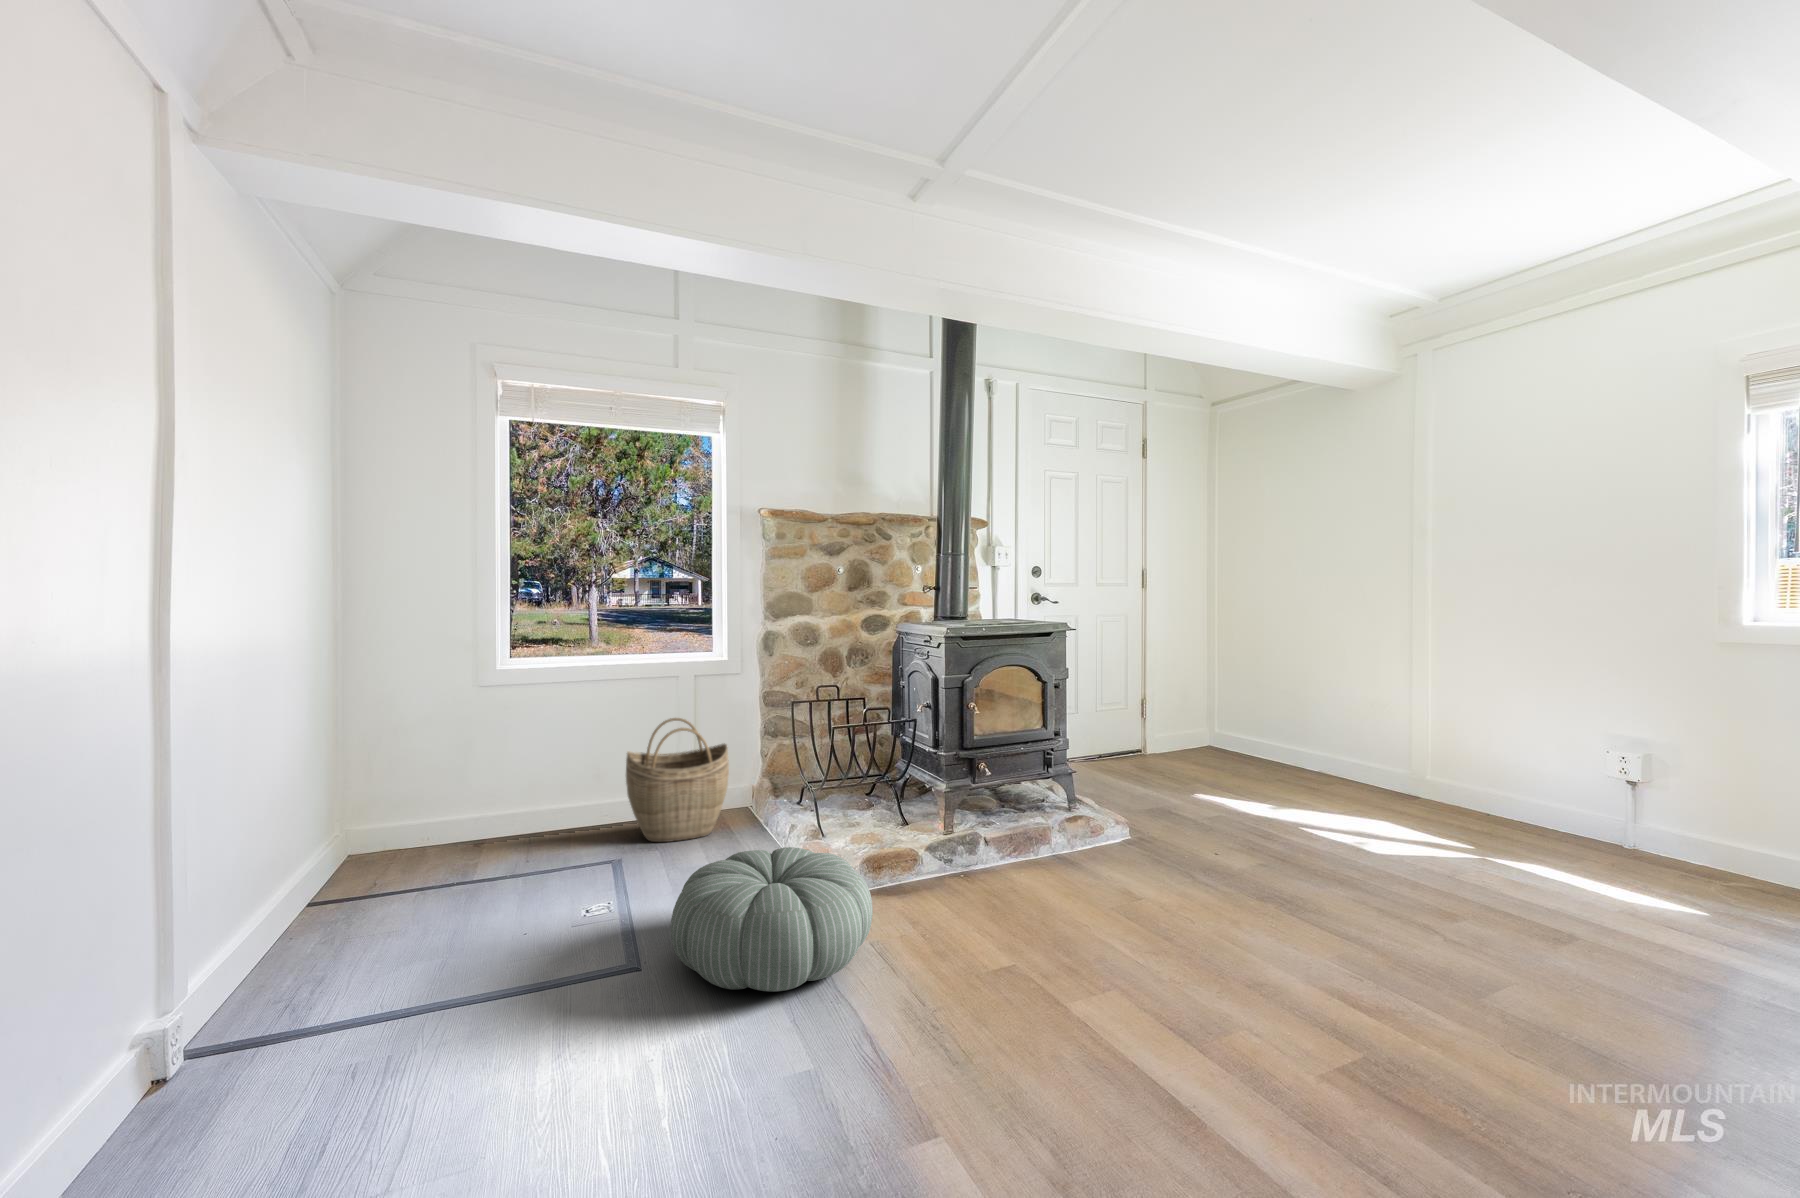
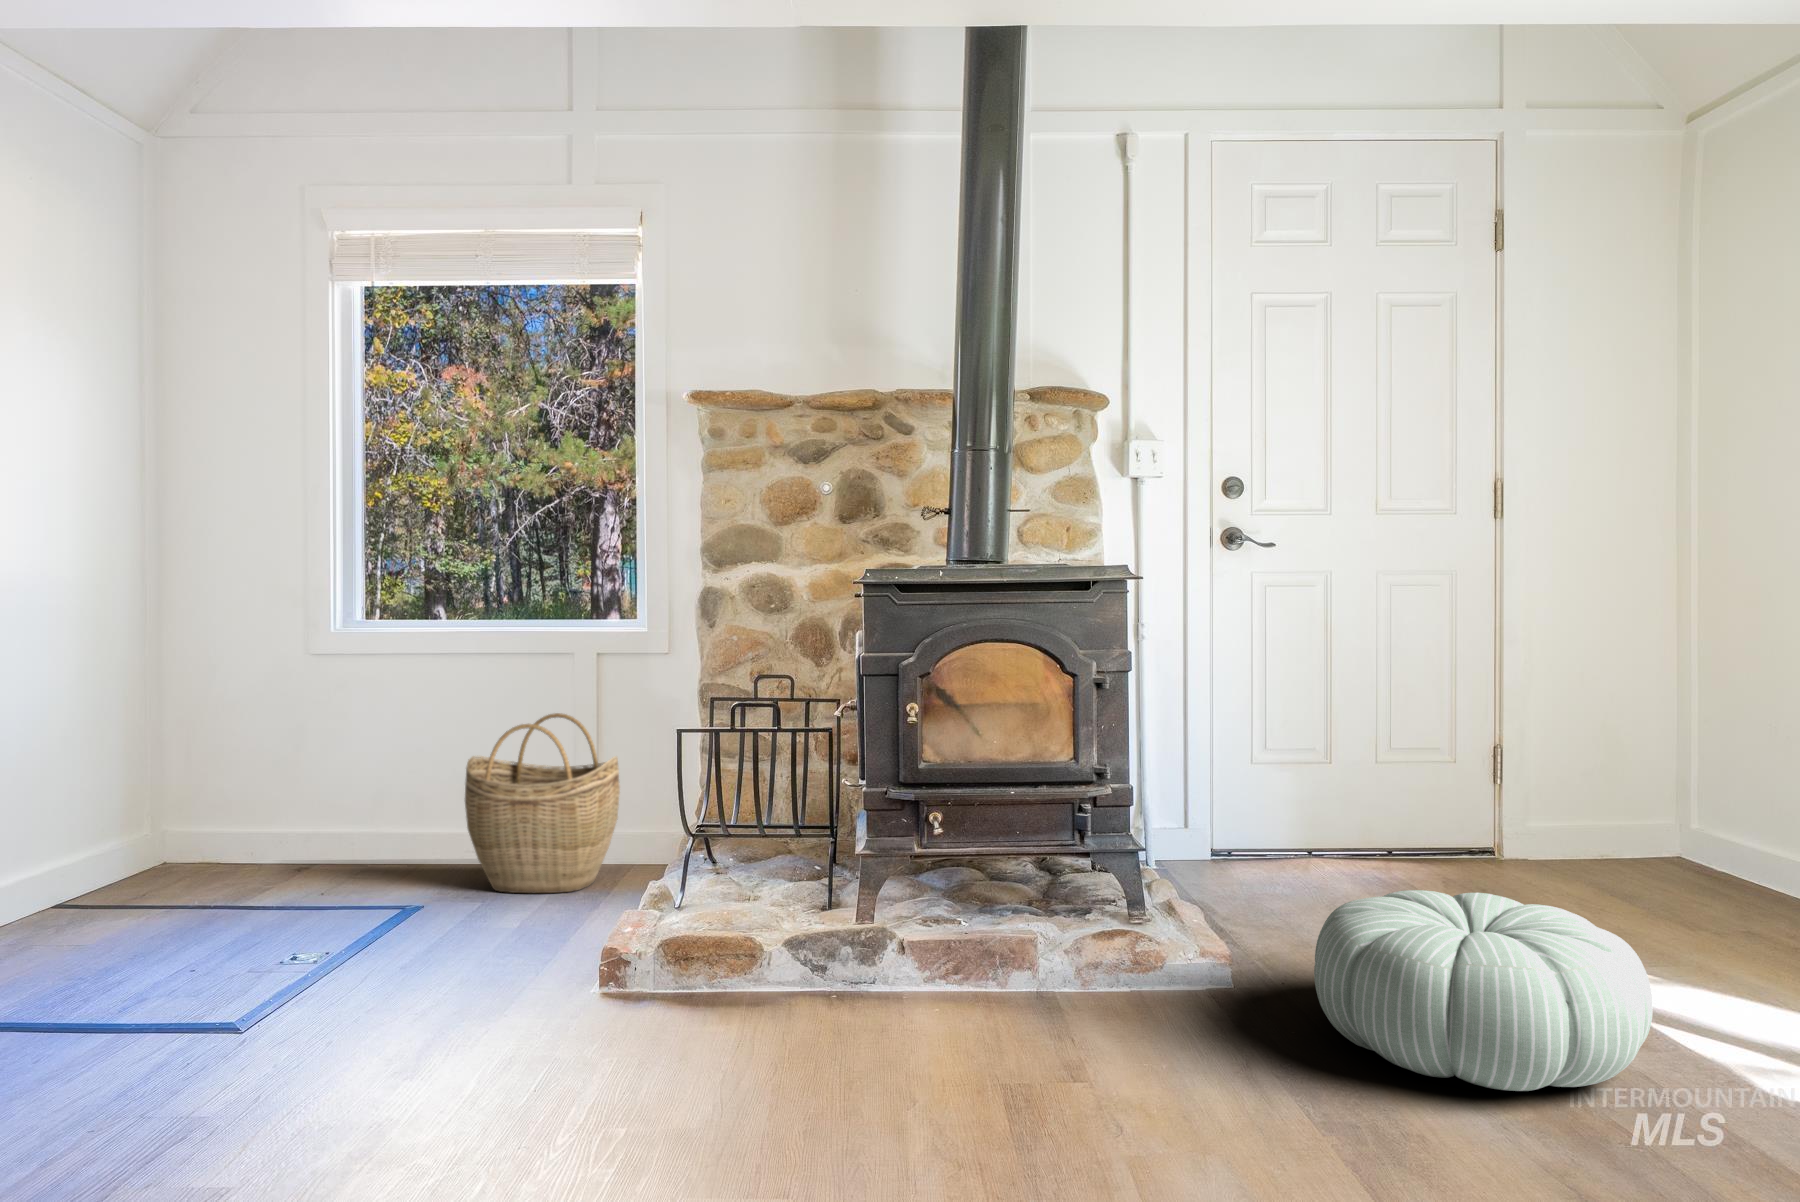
pouf: present [671,847,873,992] -> present [1314,890,1653,1091]

